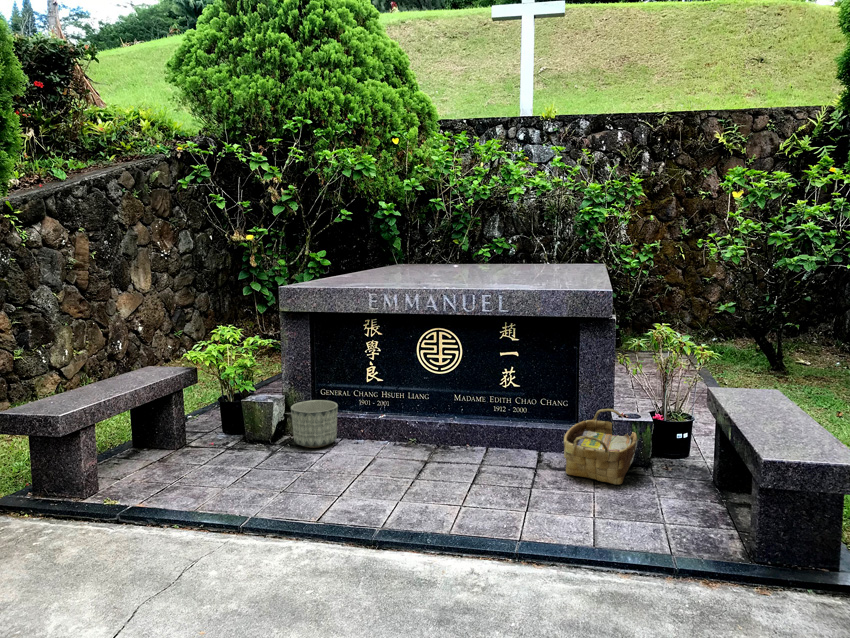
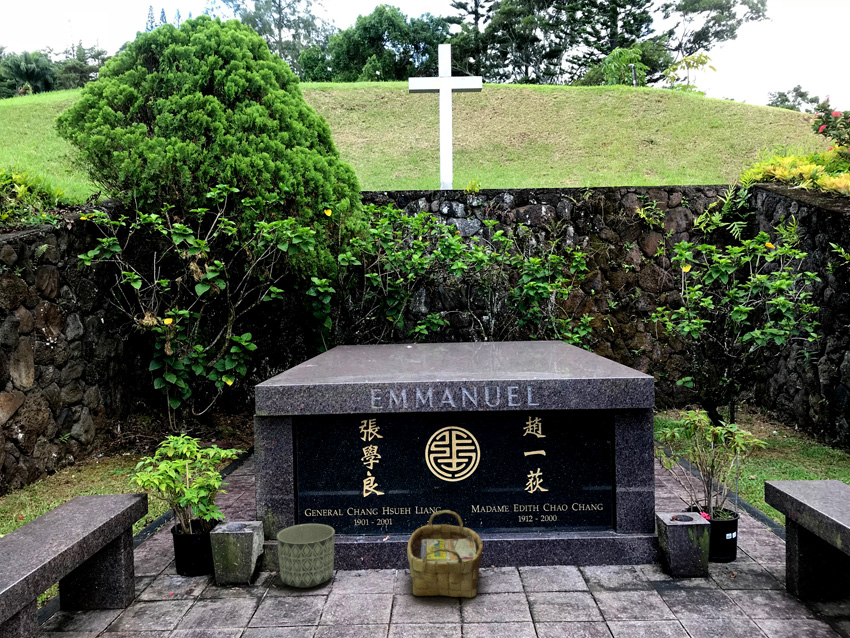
woven basket: present [564,409,637,484] -> present [407,510,483,598]

